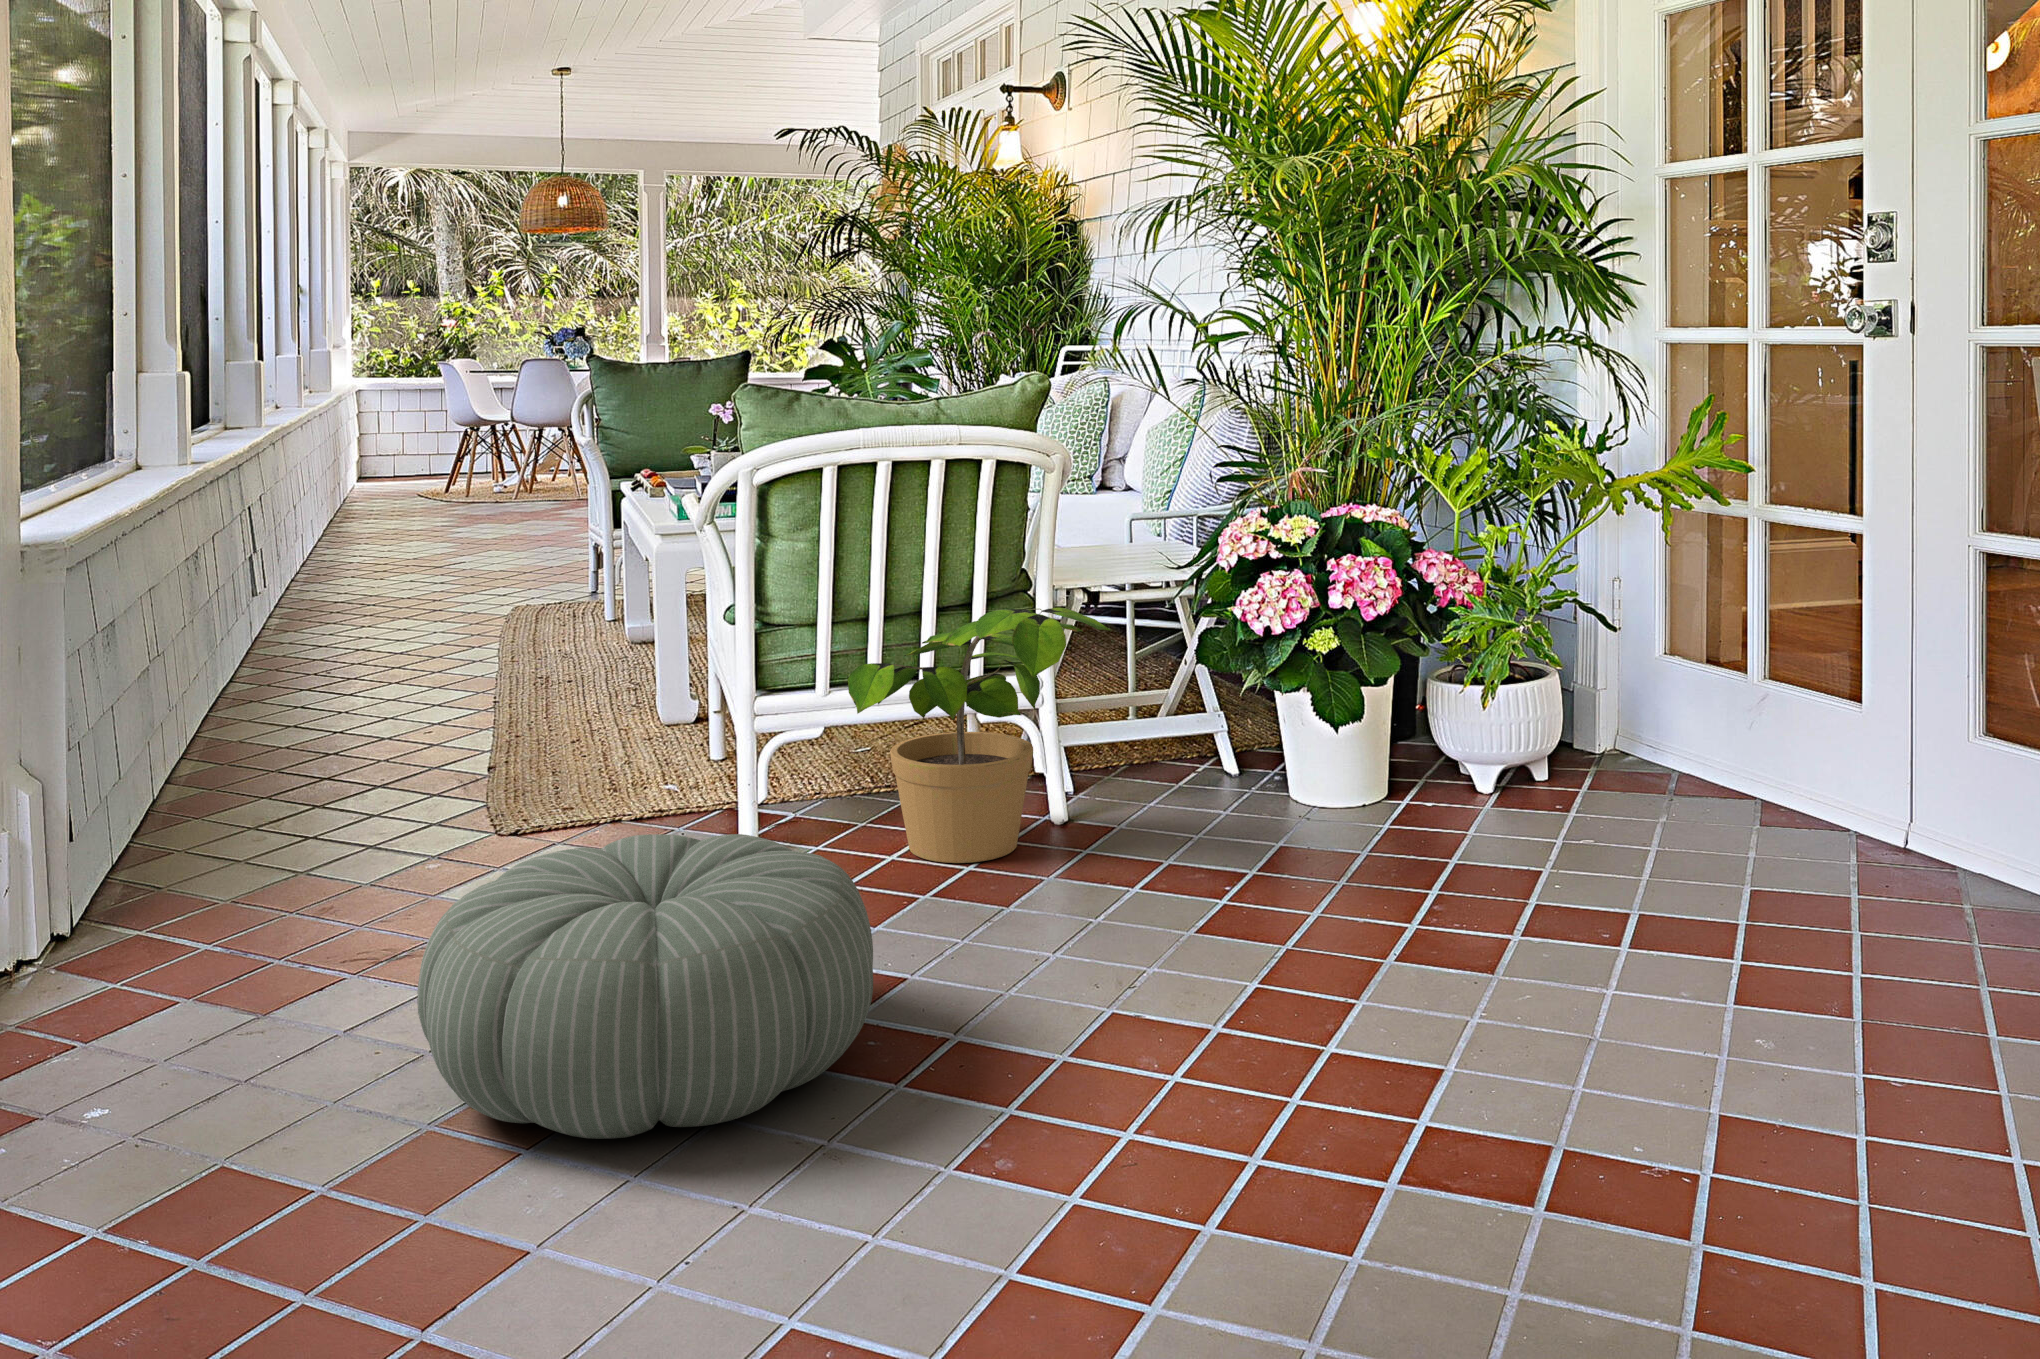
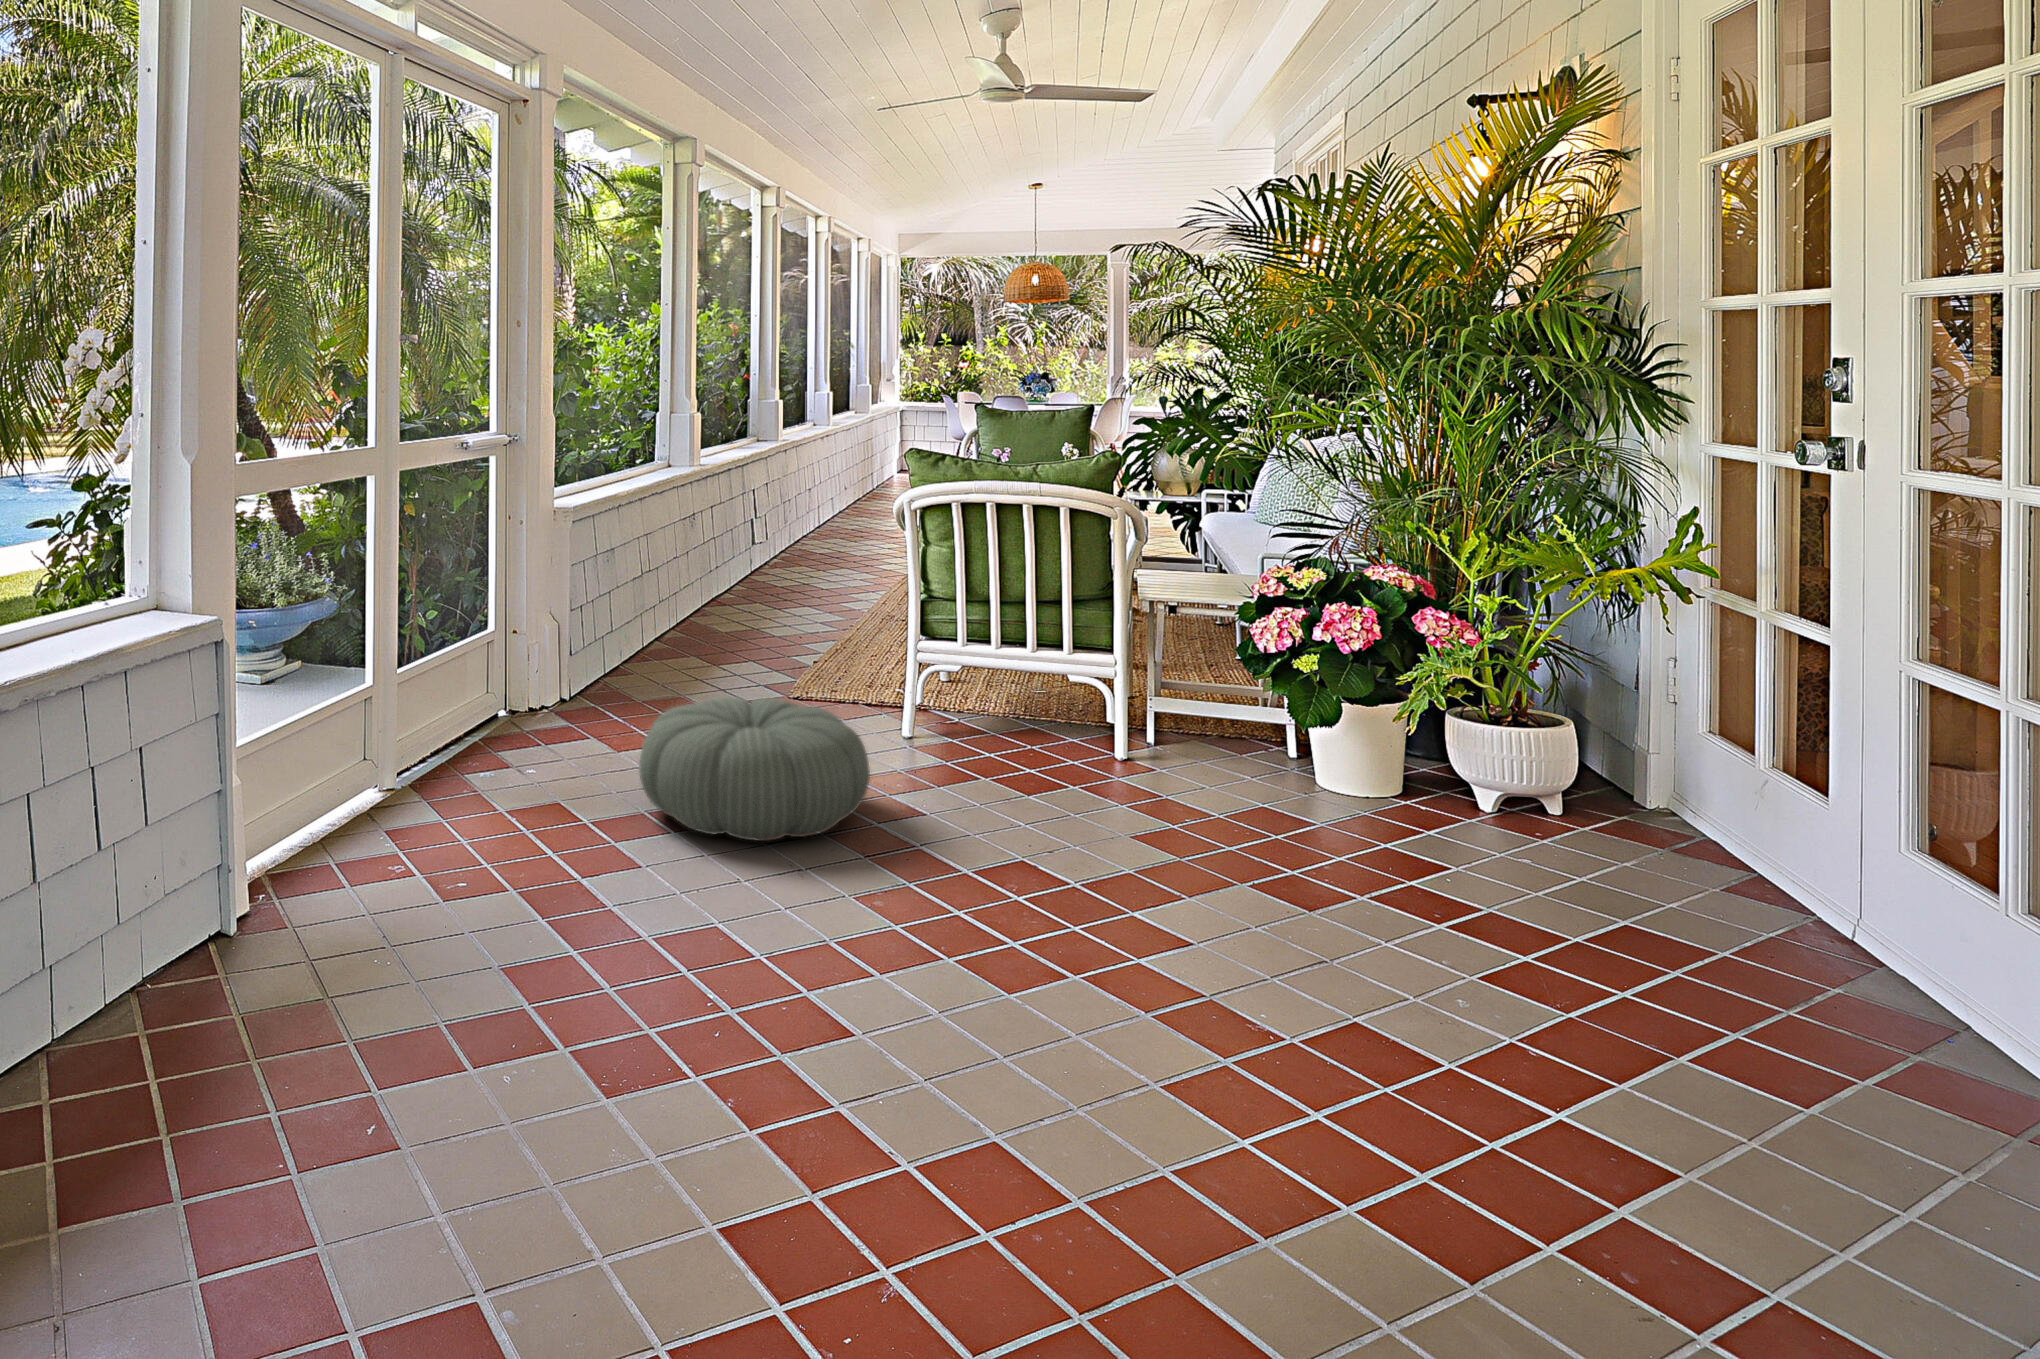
potted plant: present [848,608,1111,863] -> none [943,608,1094,766]

